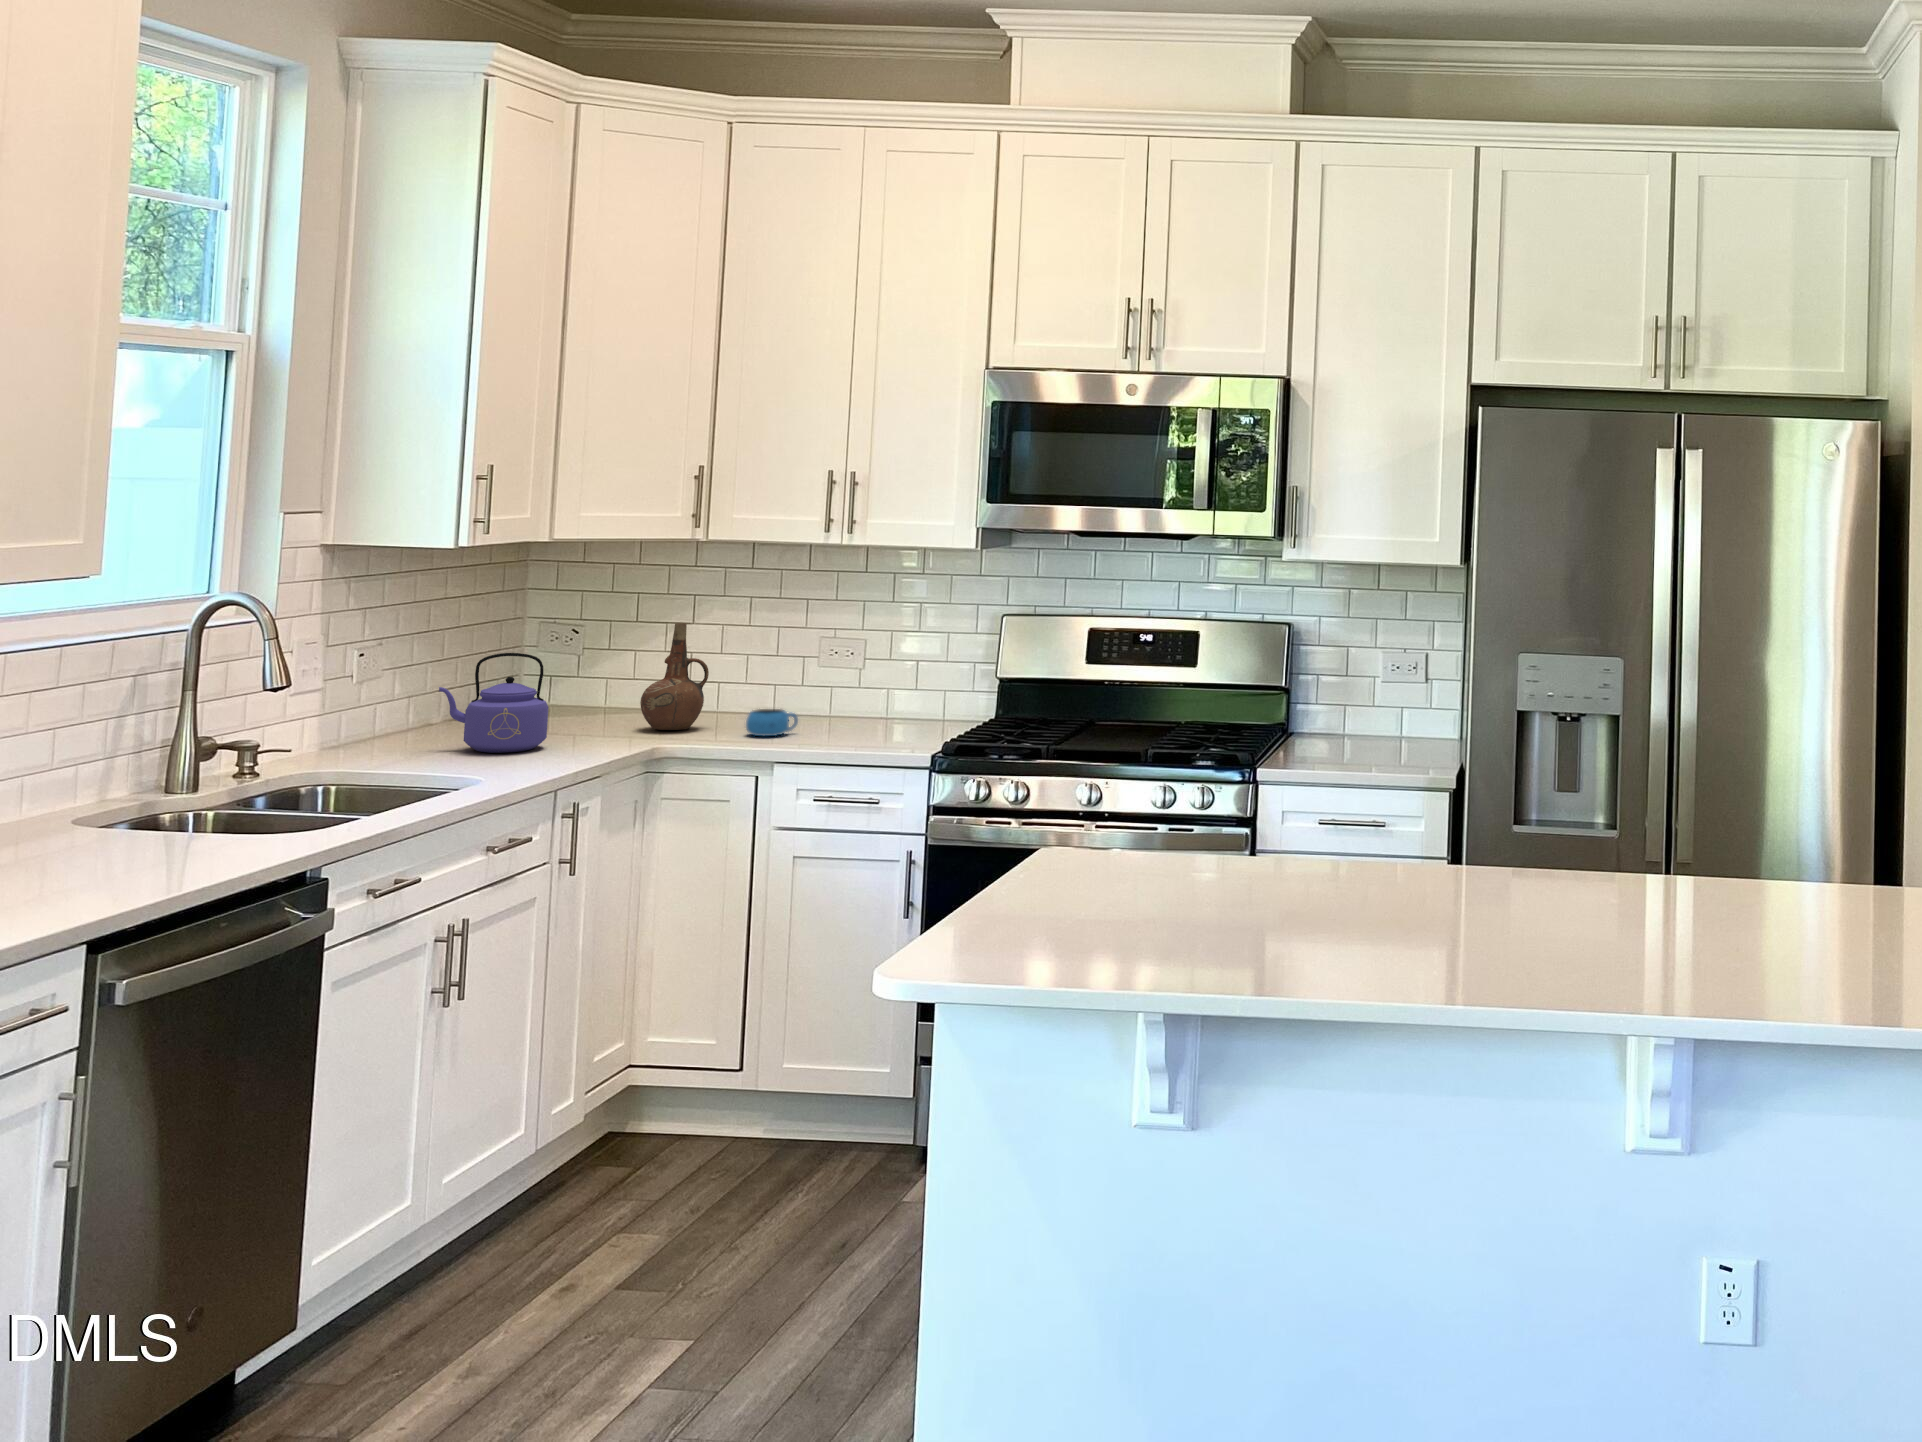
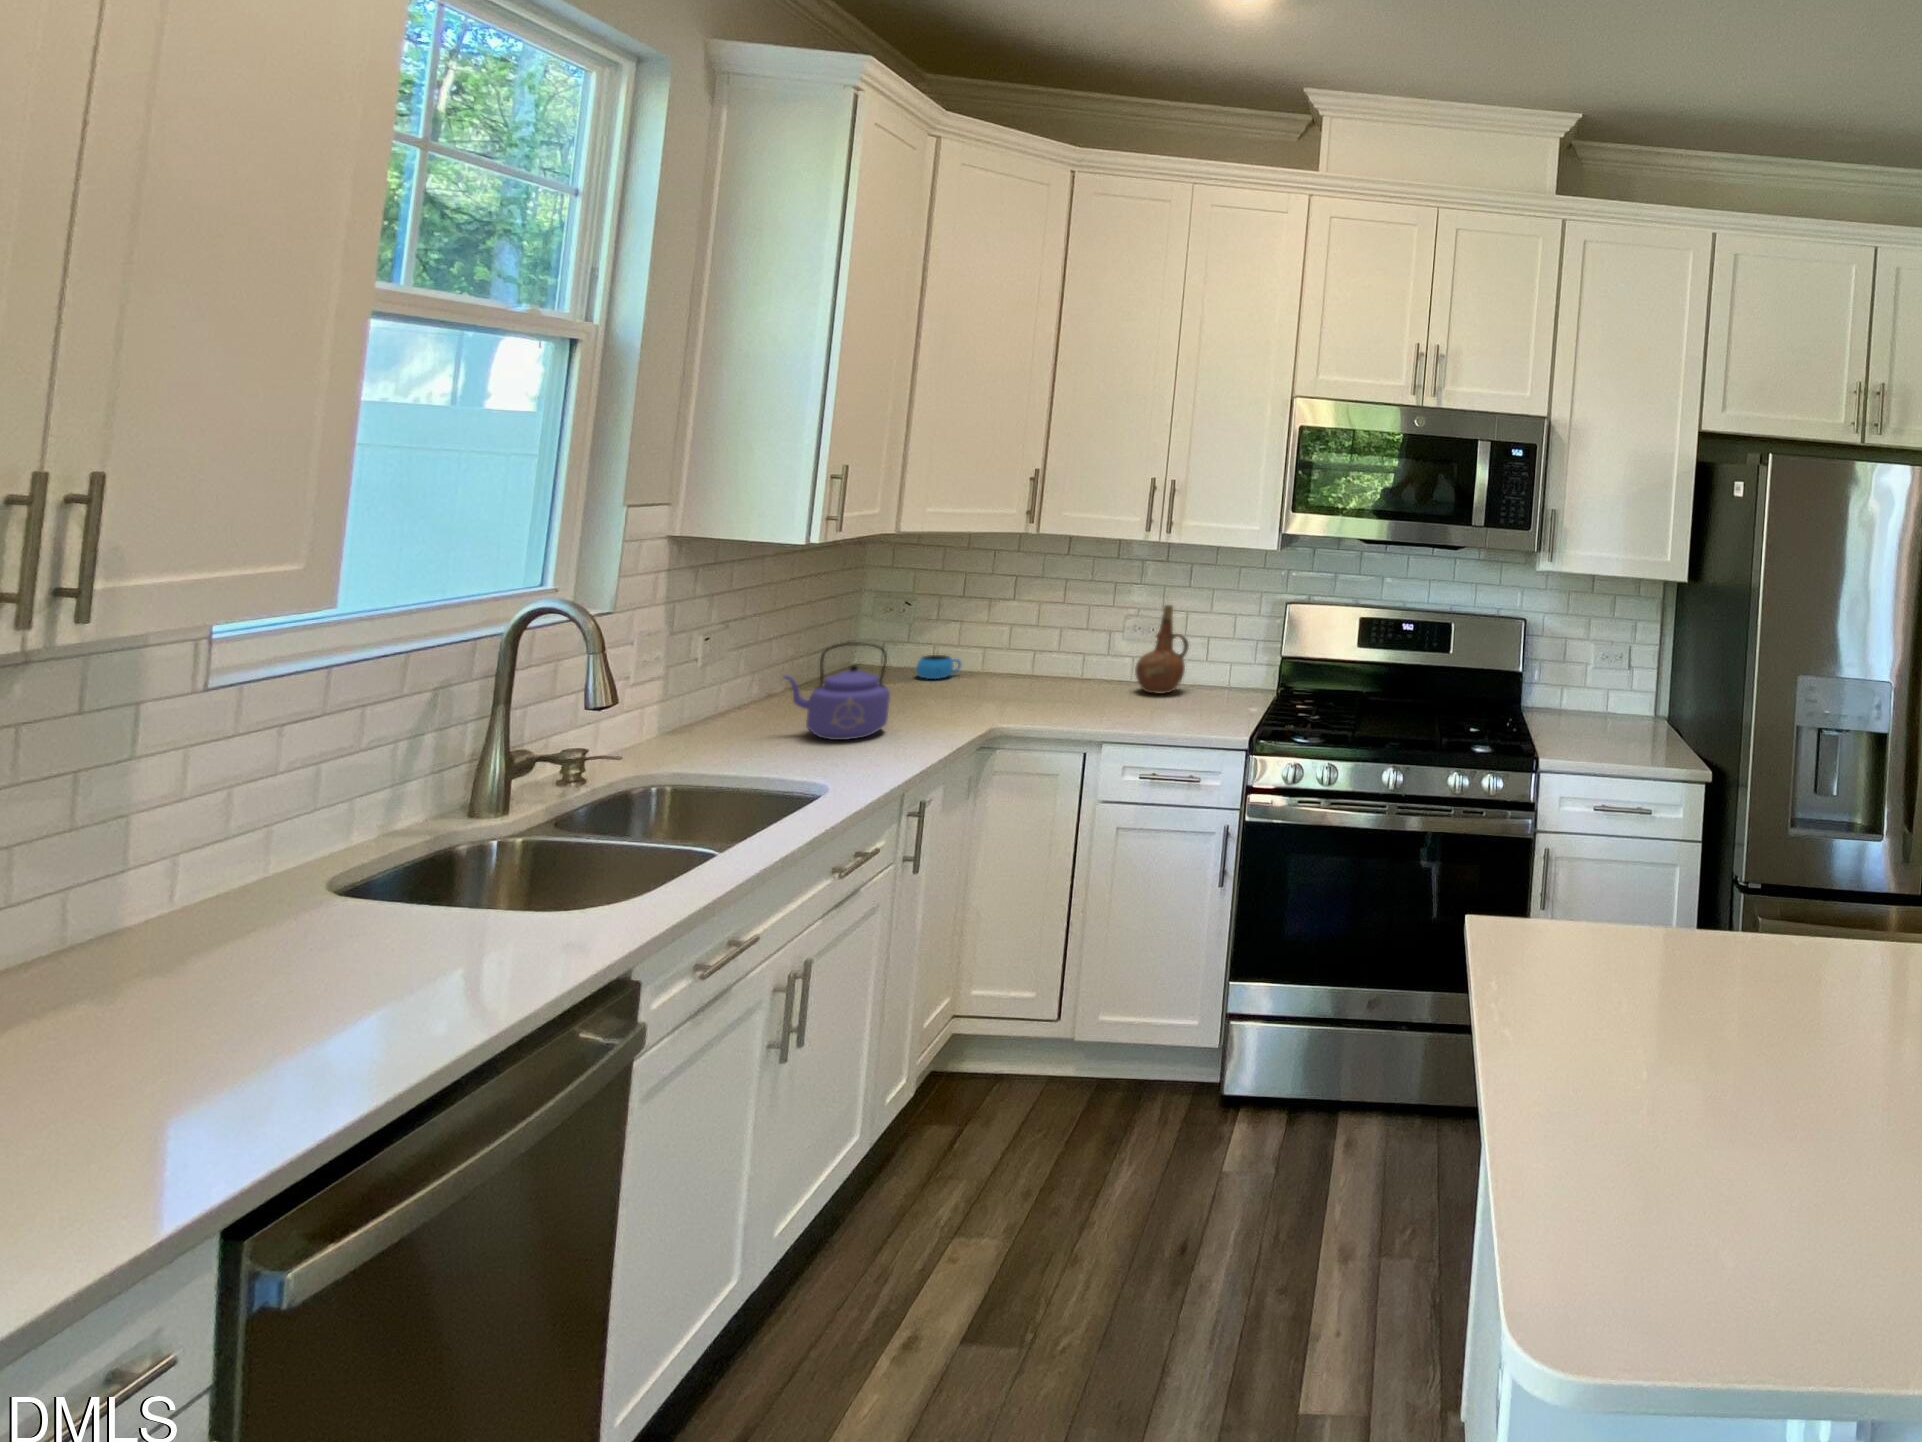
ceramic pitcher: present [640,623,709,730] -> present [1135,605,1189,694]
mug: present [746,709,798,736] -> present [916,655,961,679]

